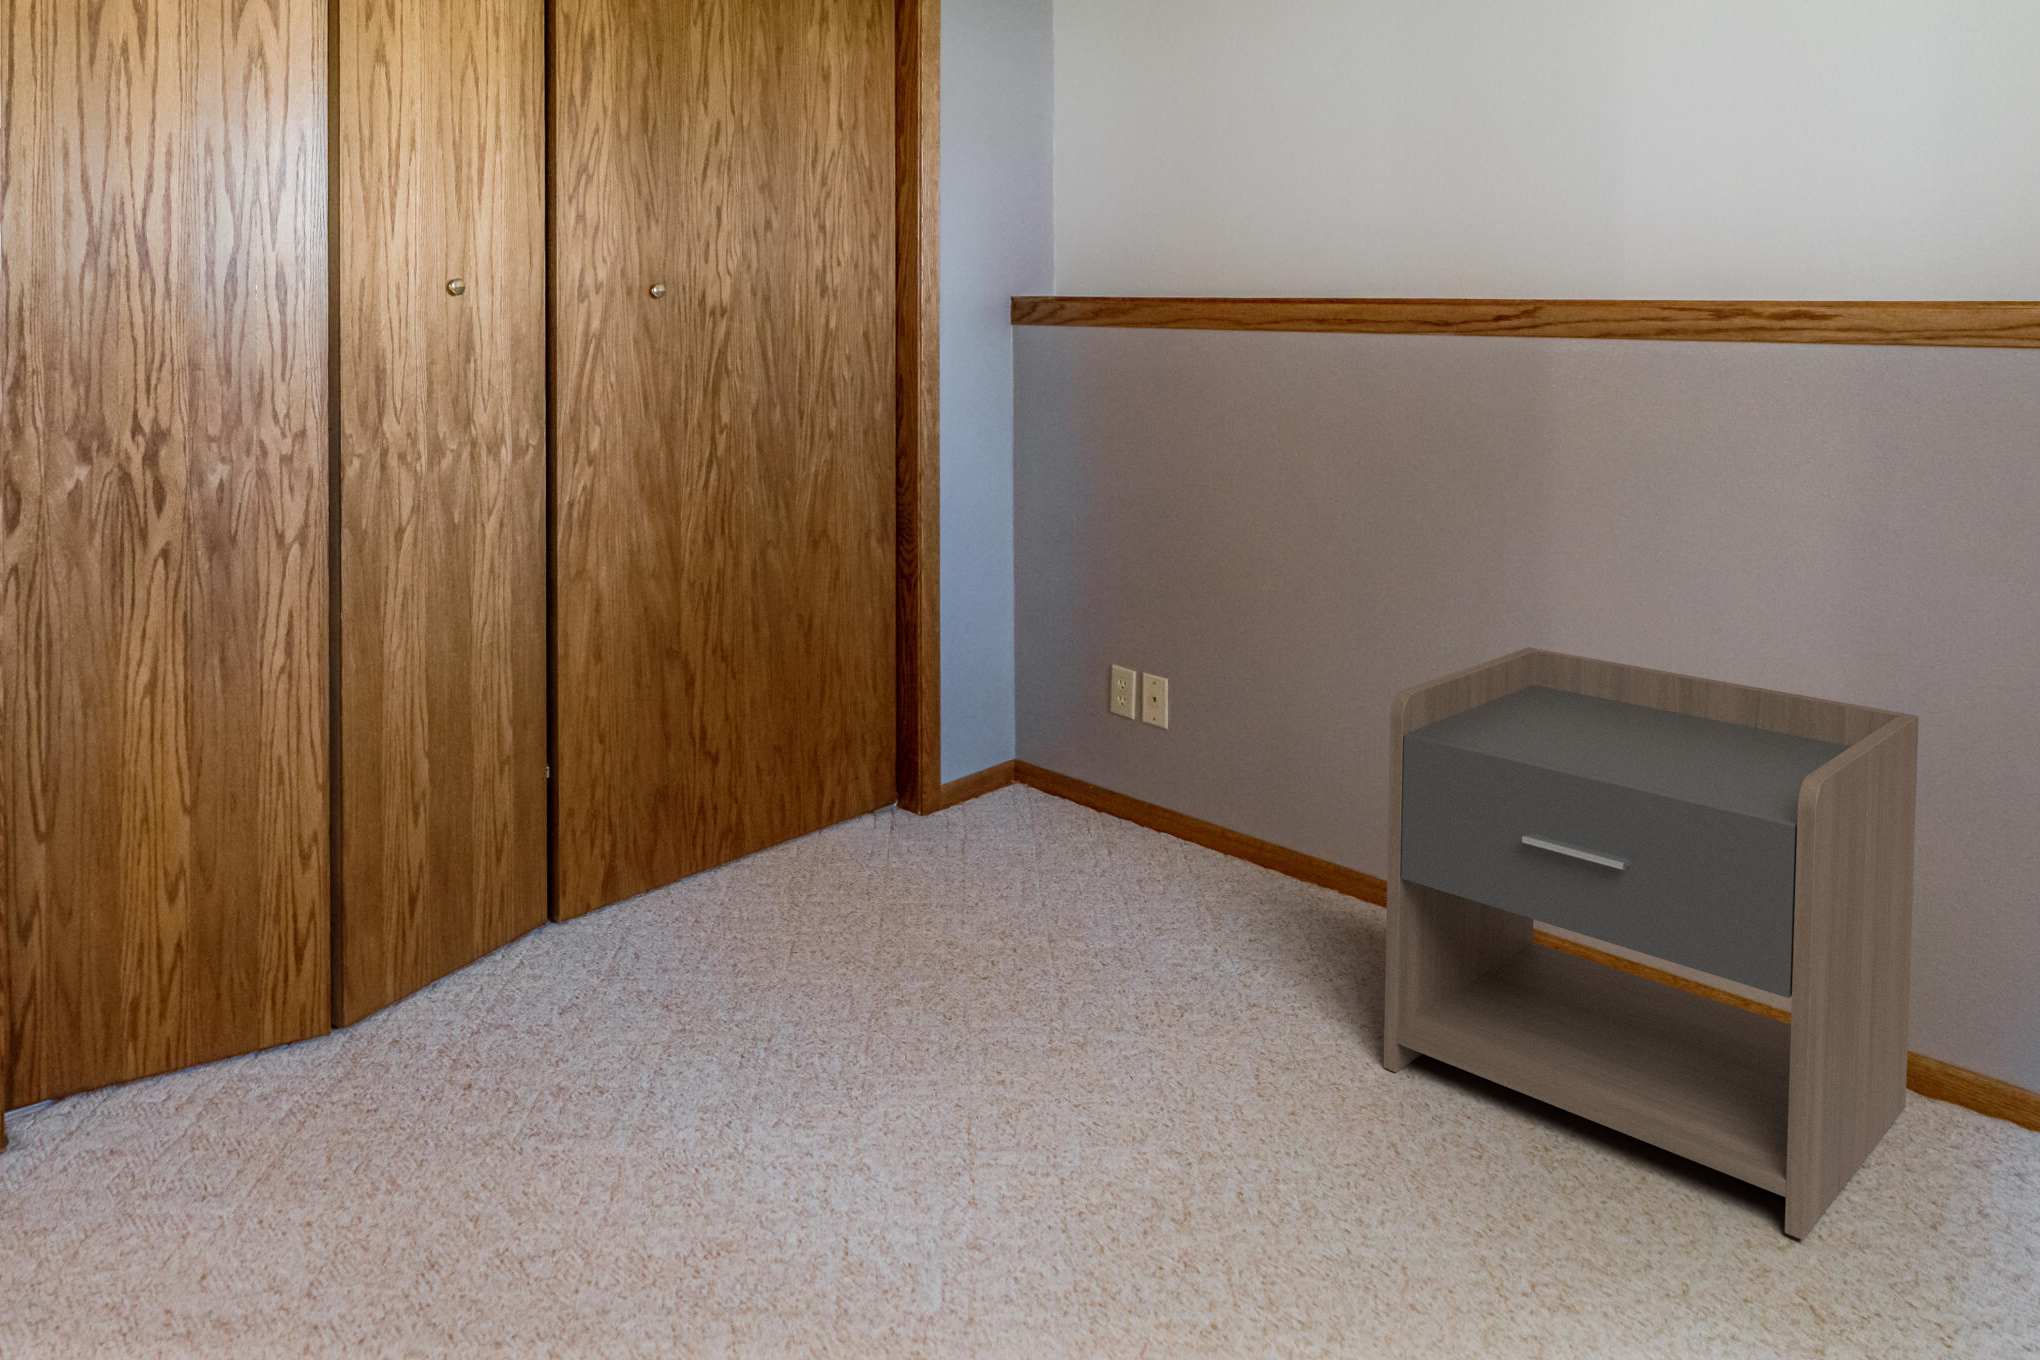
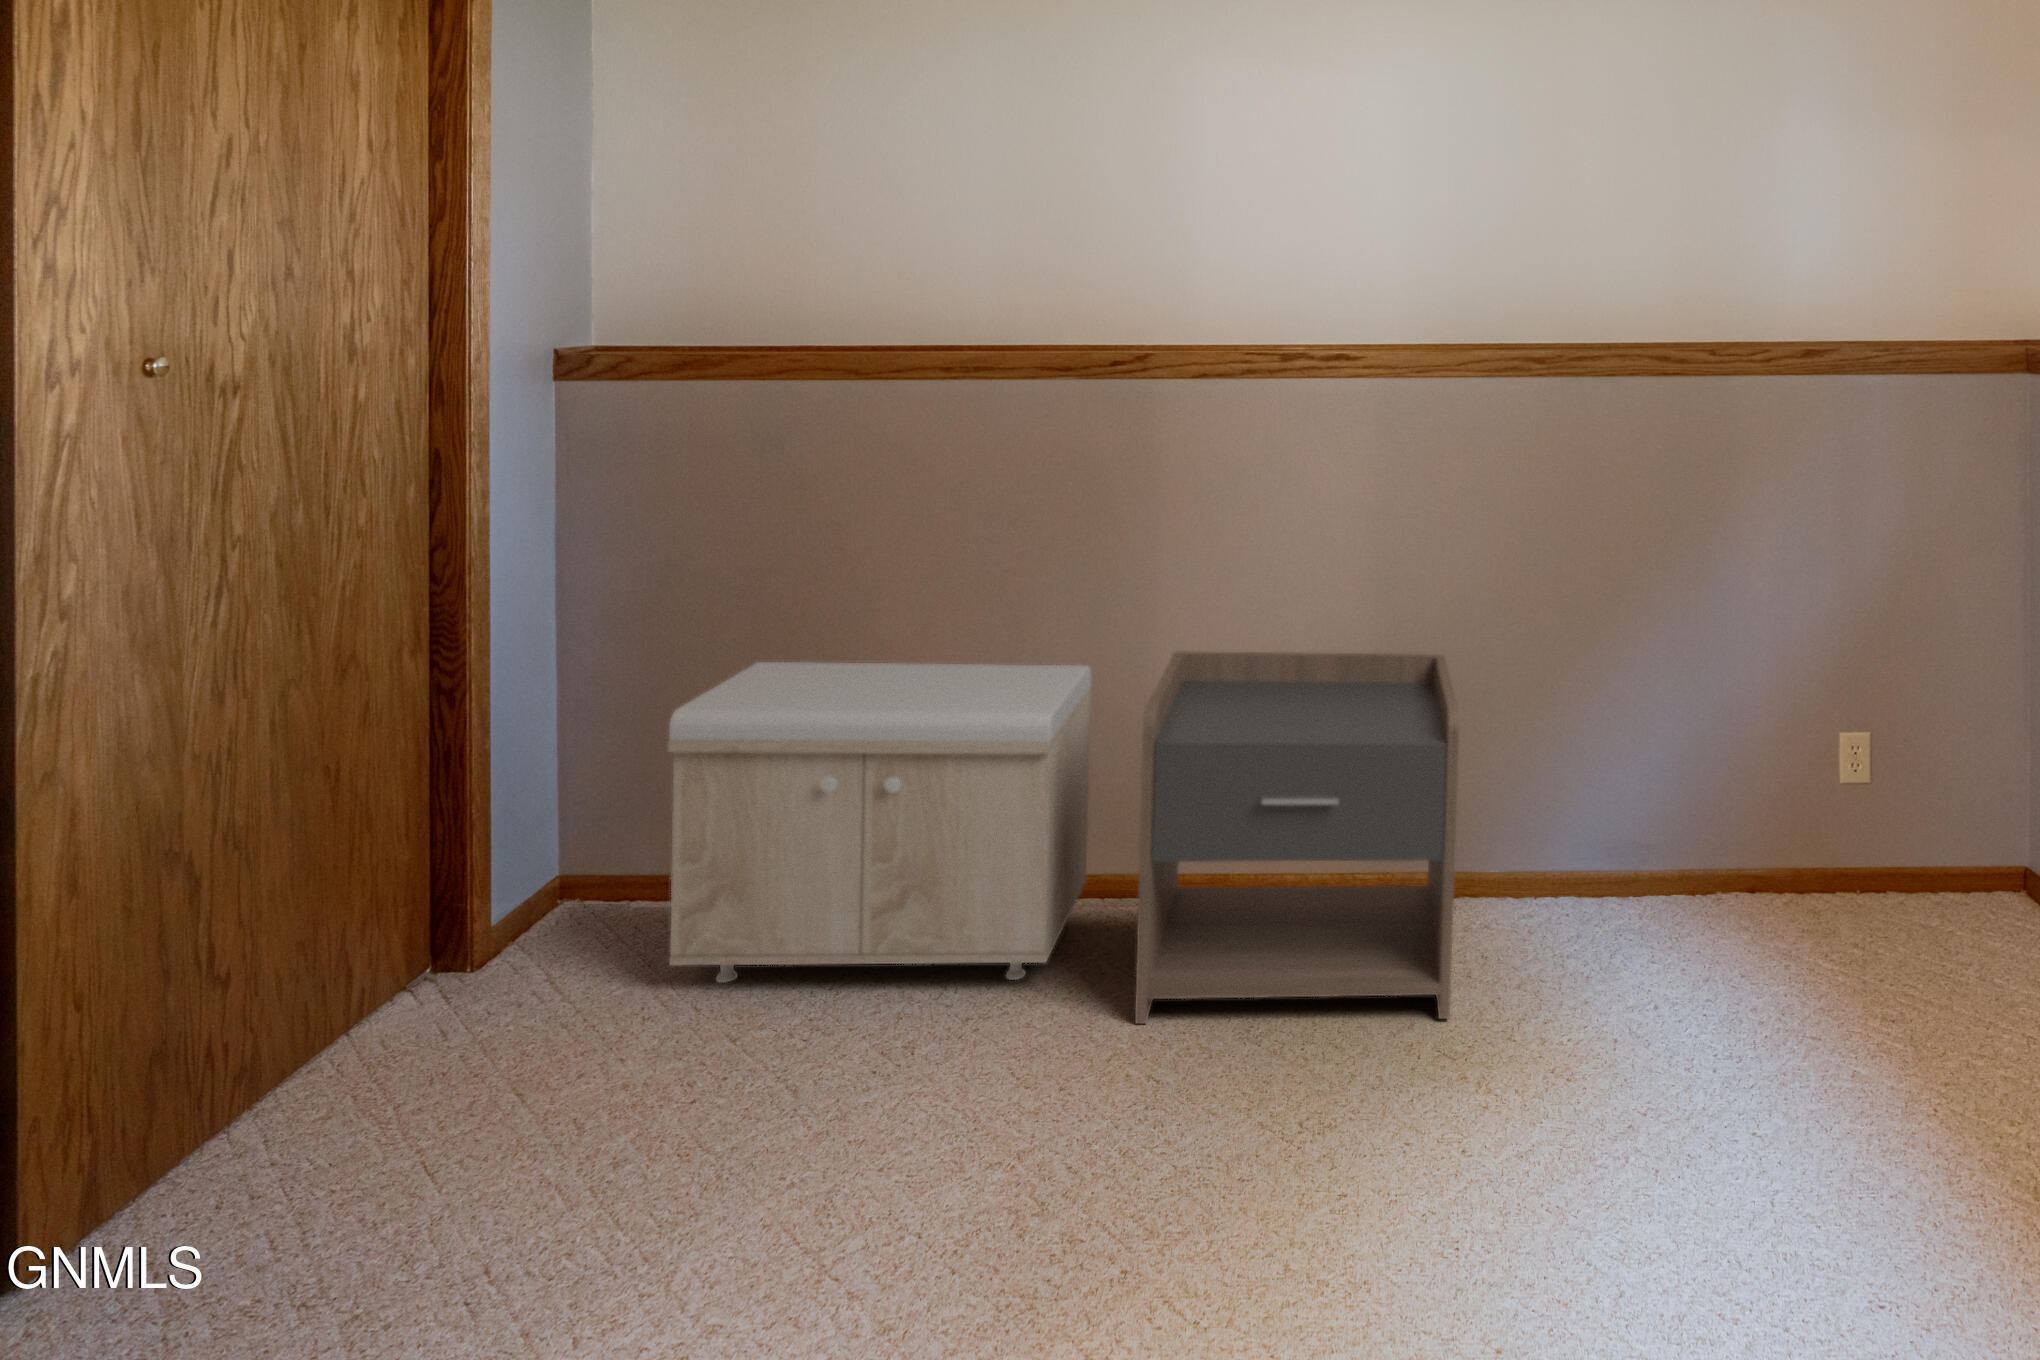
storage bench: none [1017,594,1441,977] -> present [668,662,1091,983]

